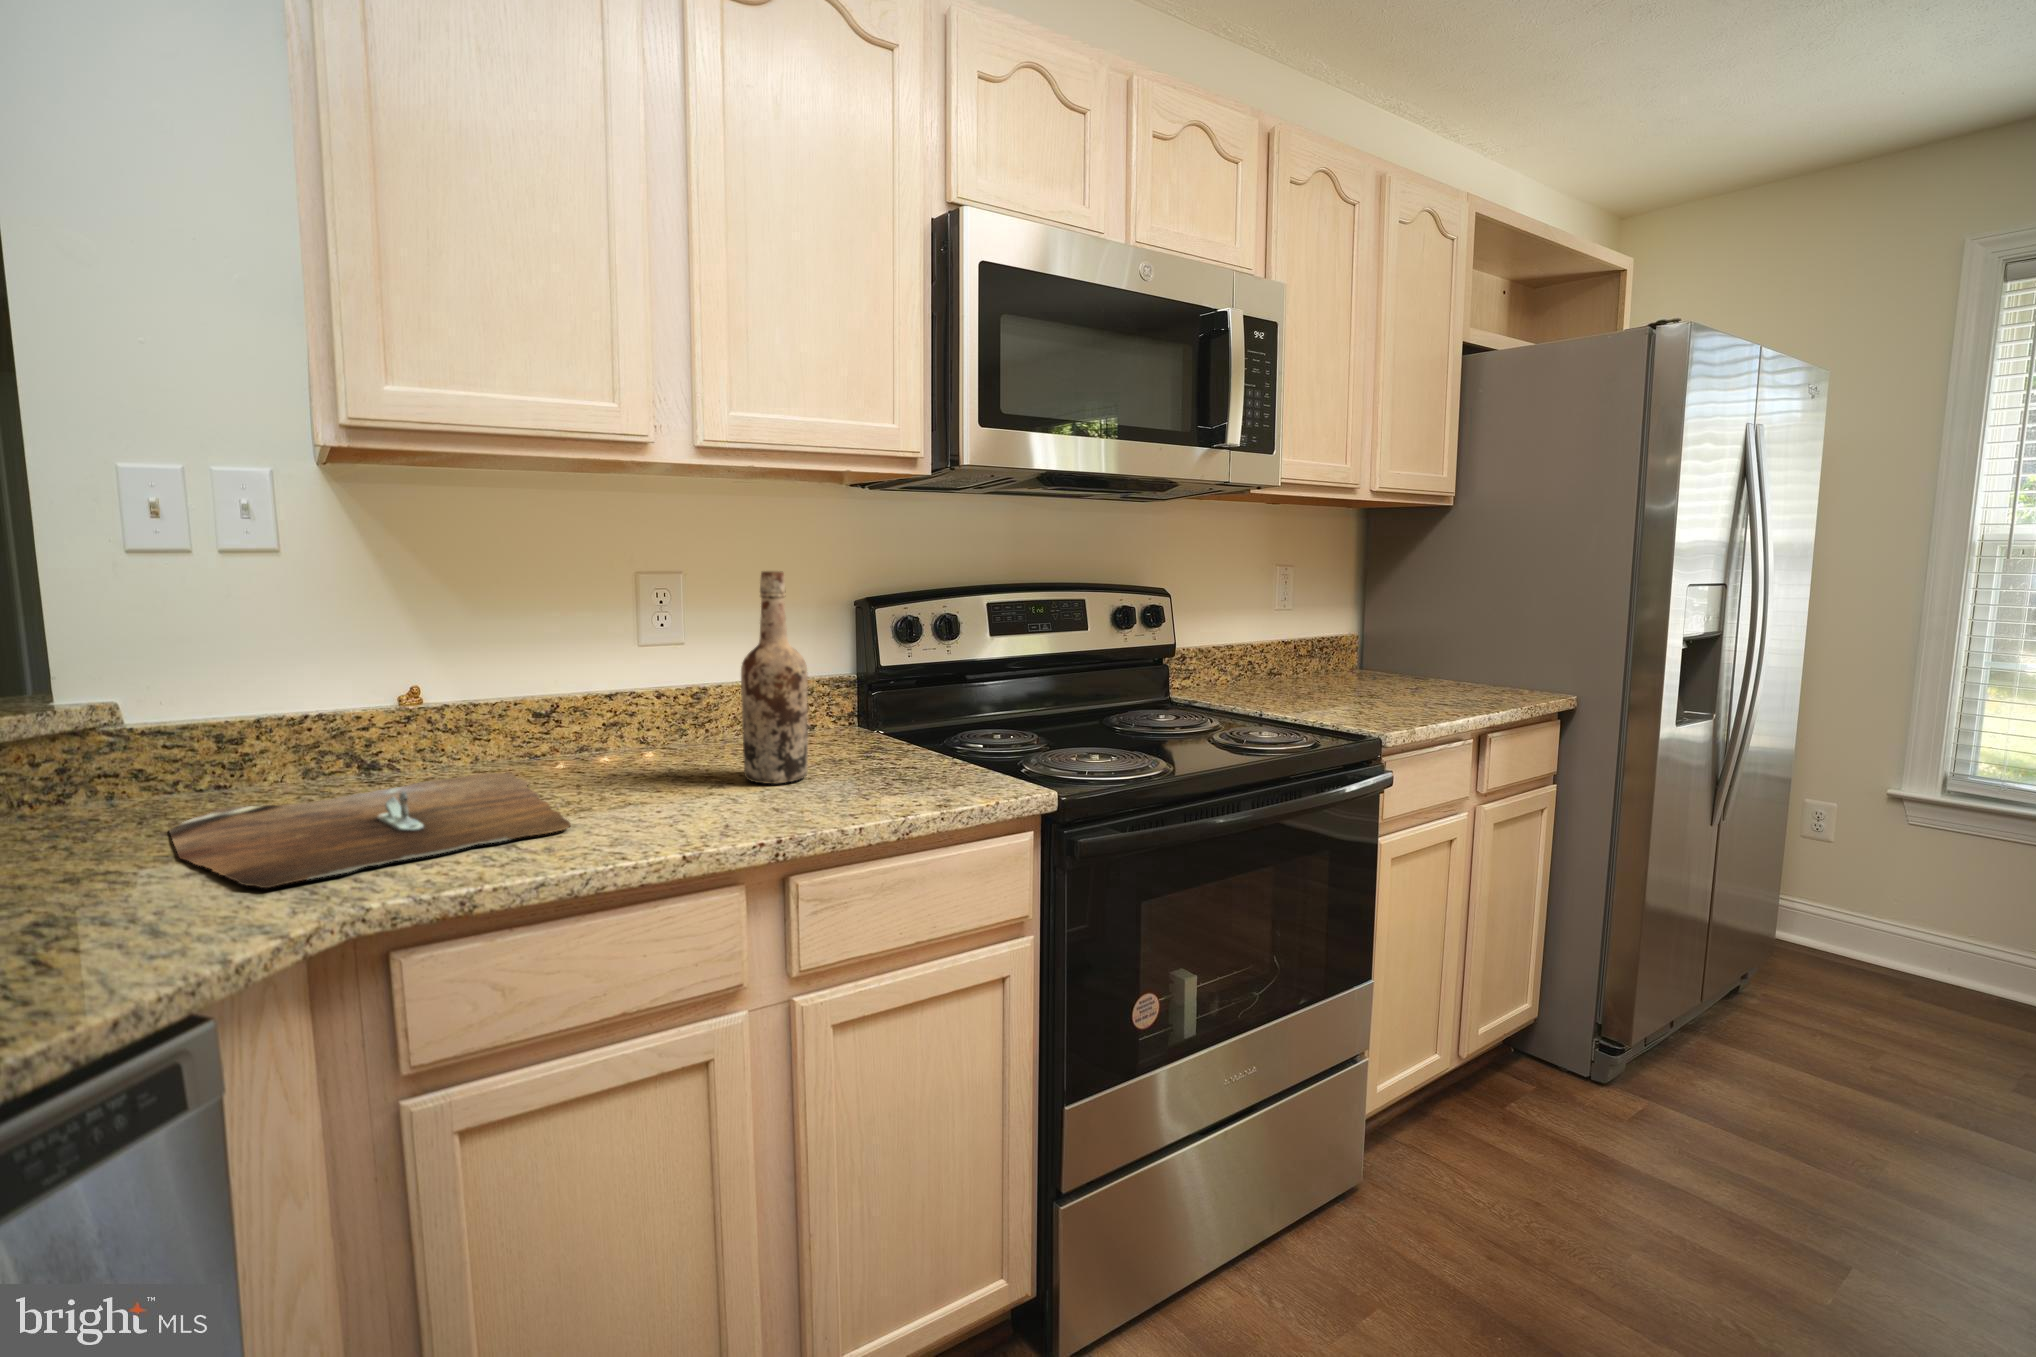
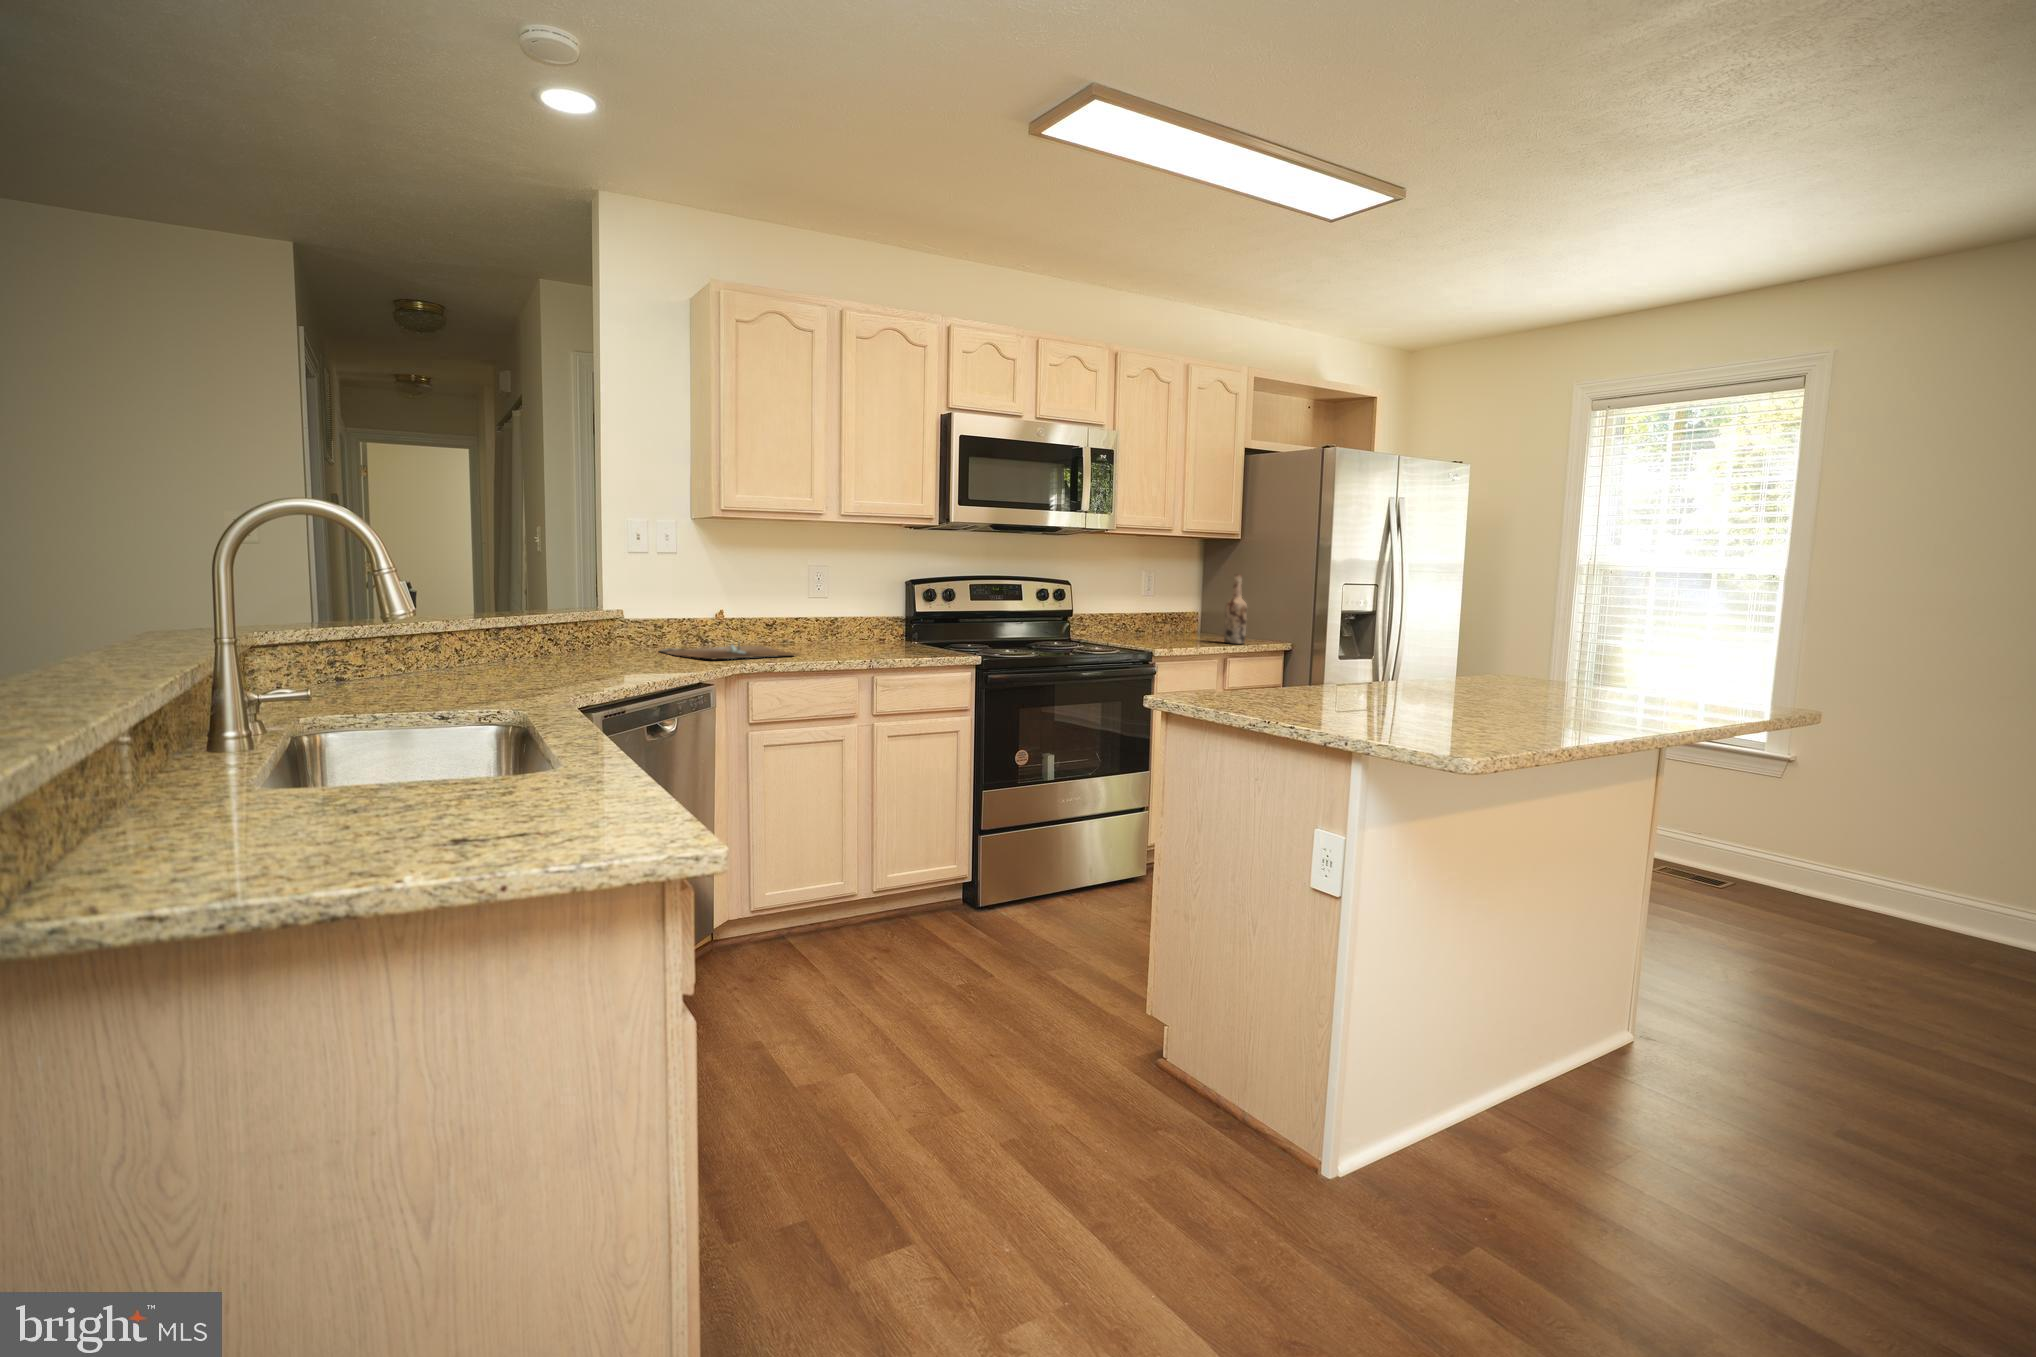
wine bottle: present [741,571,808,784] -> present [1224,574,1247,644]

